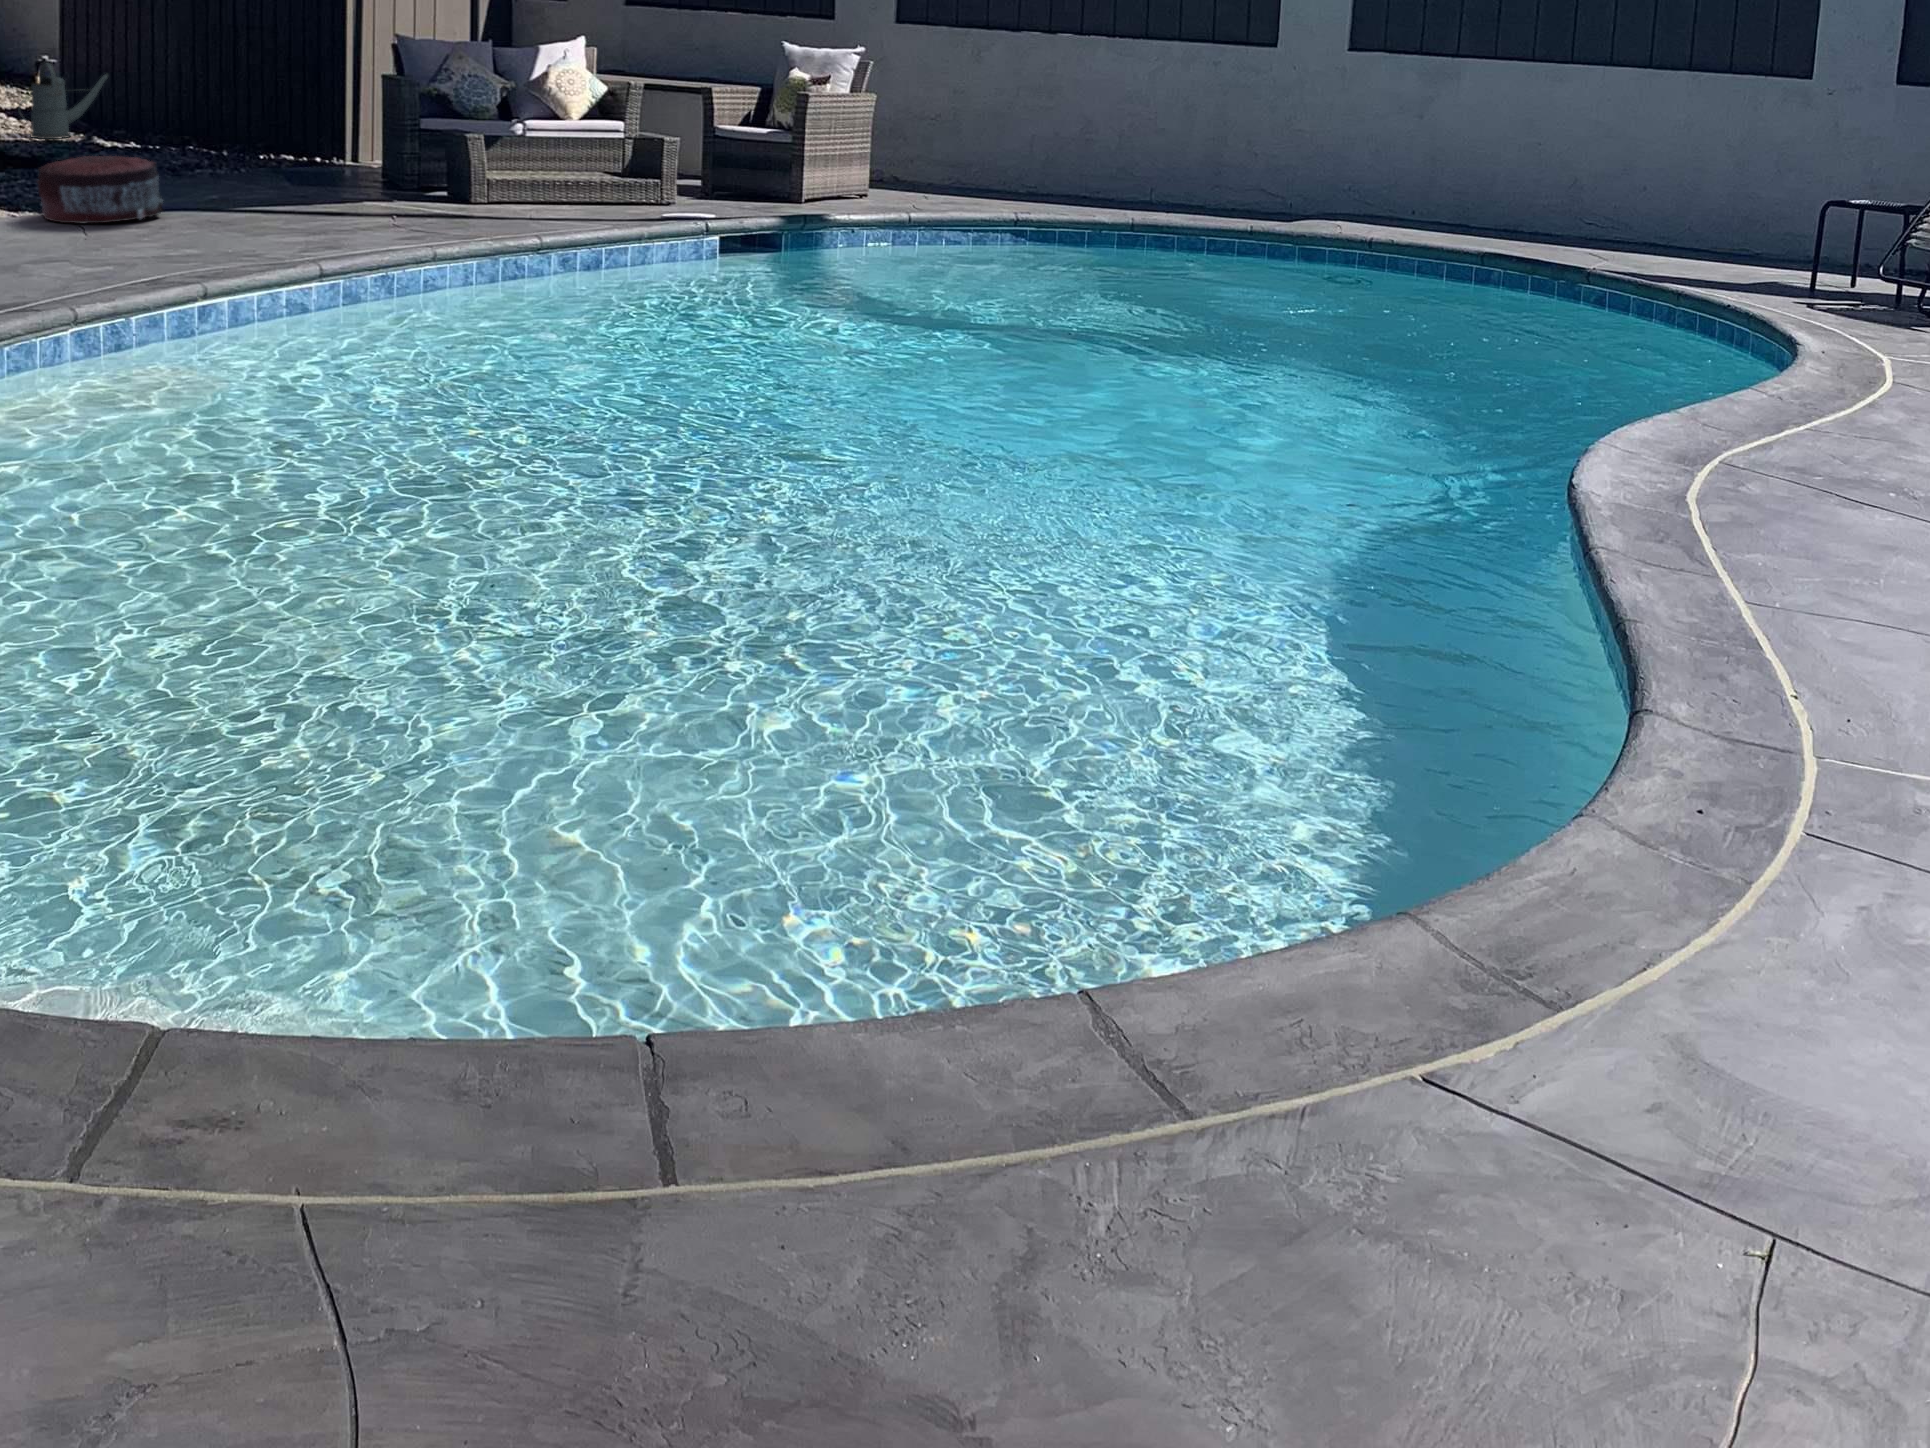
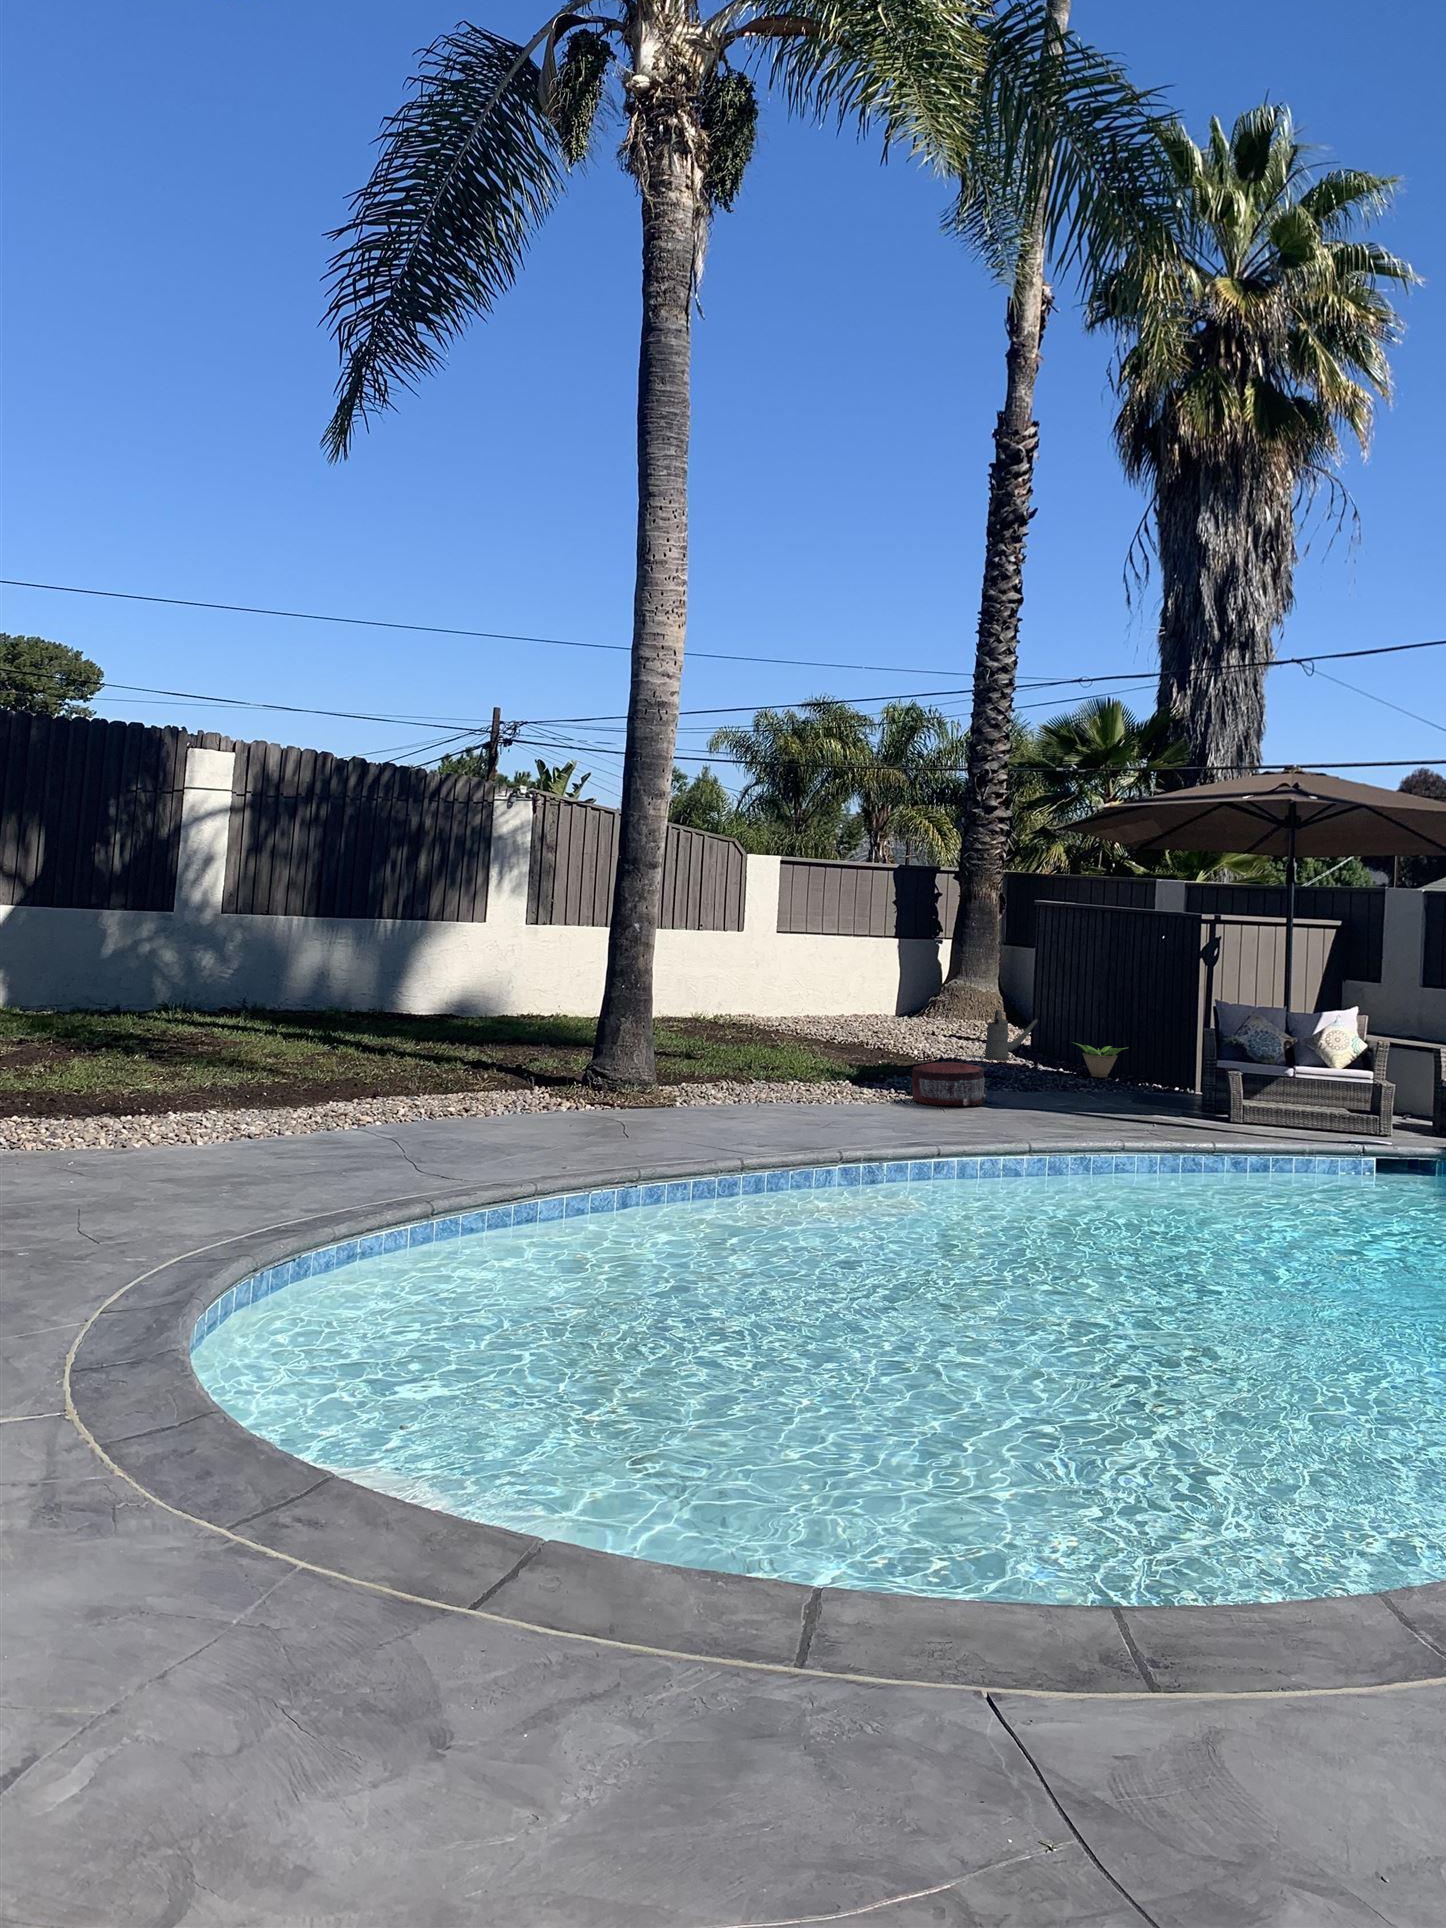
decorative plant: none [193,105,281,152] -> present [1074,1043,1127,1077]

